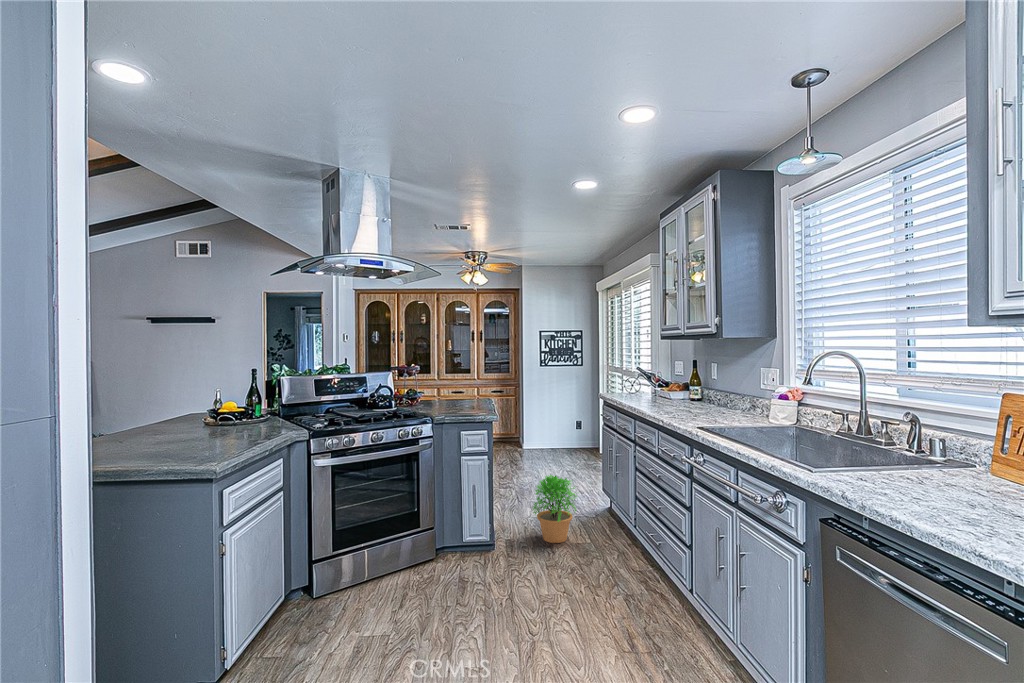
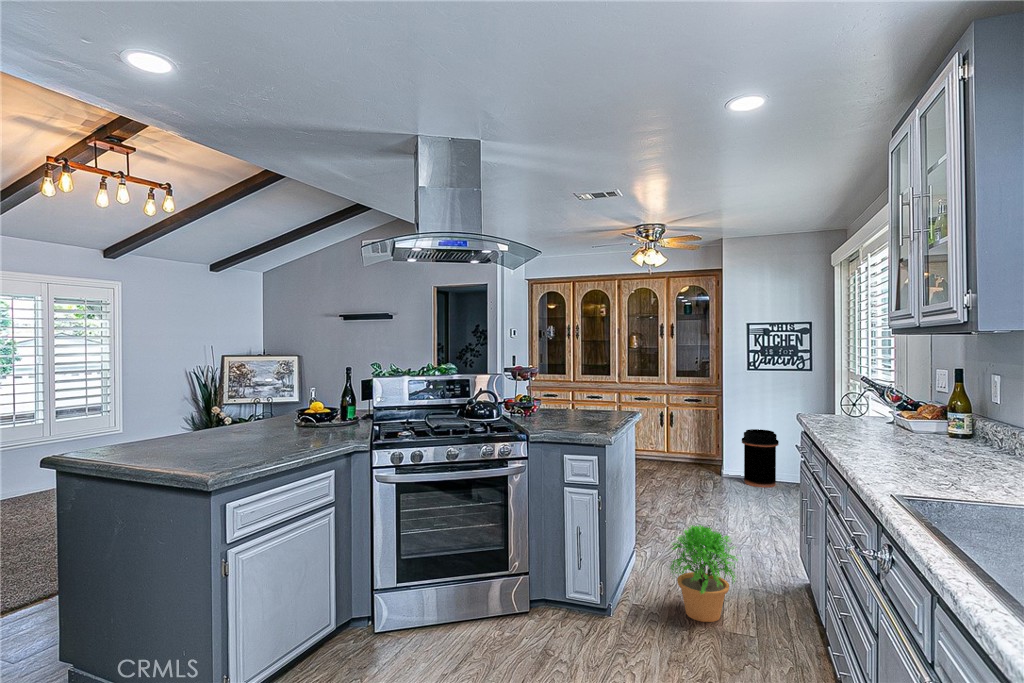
trash can: none [538,411,564,454] -> present [742,429,779,487]

